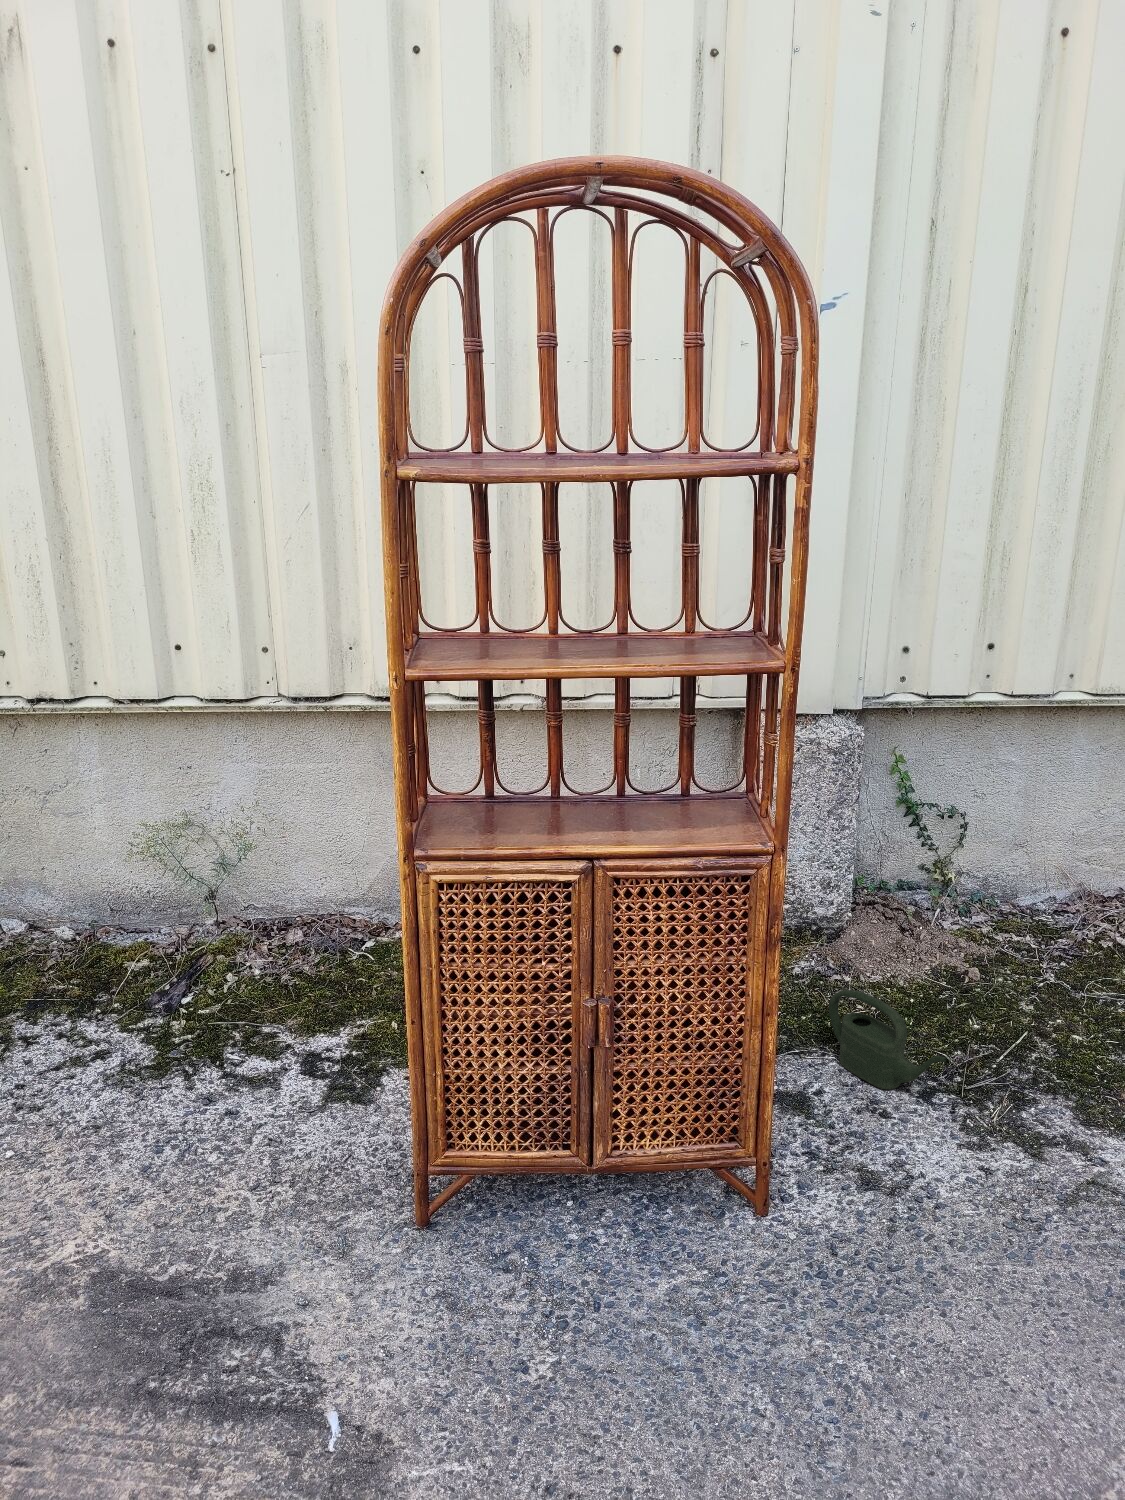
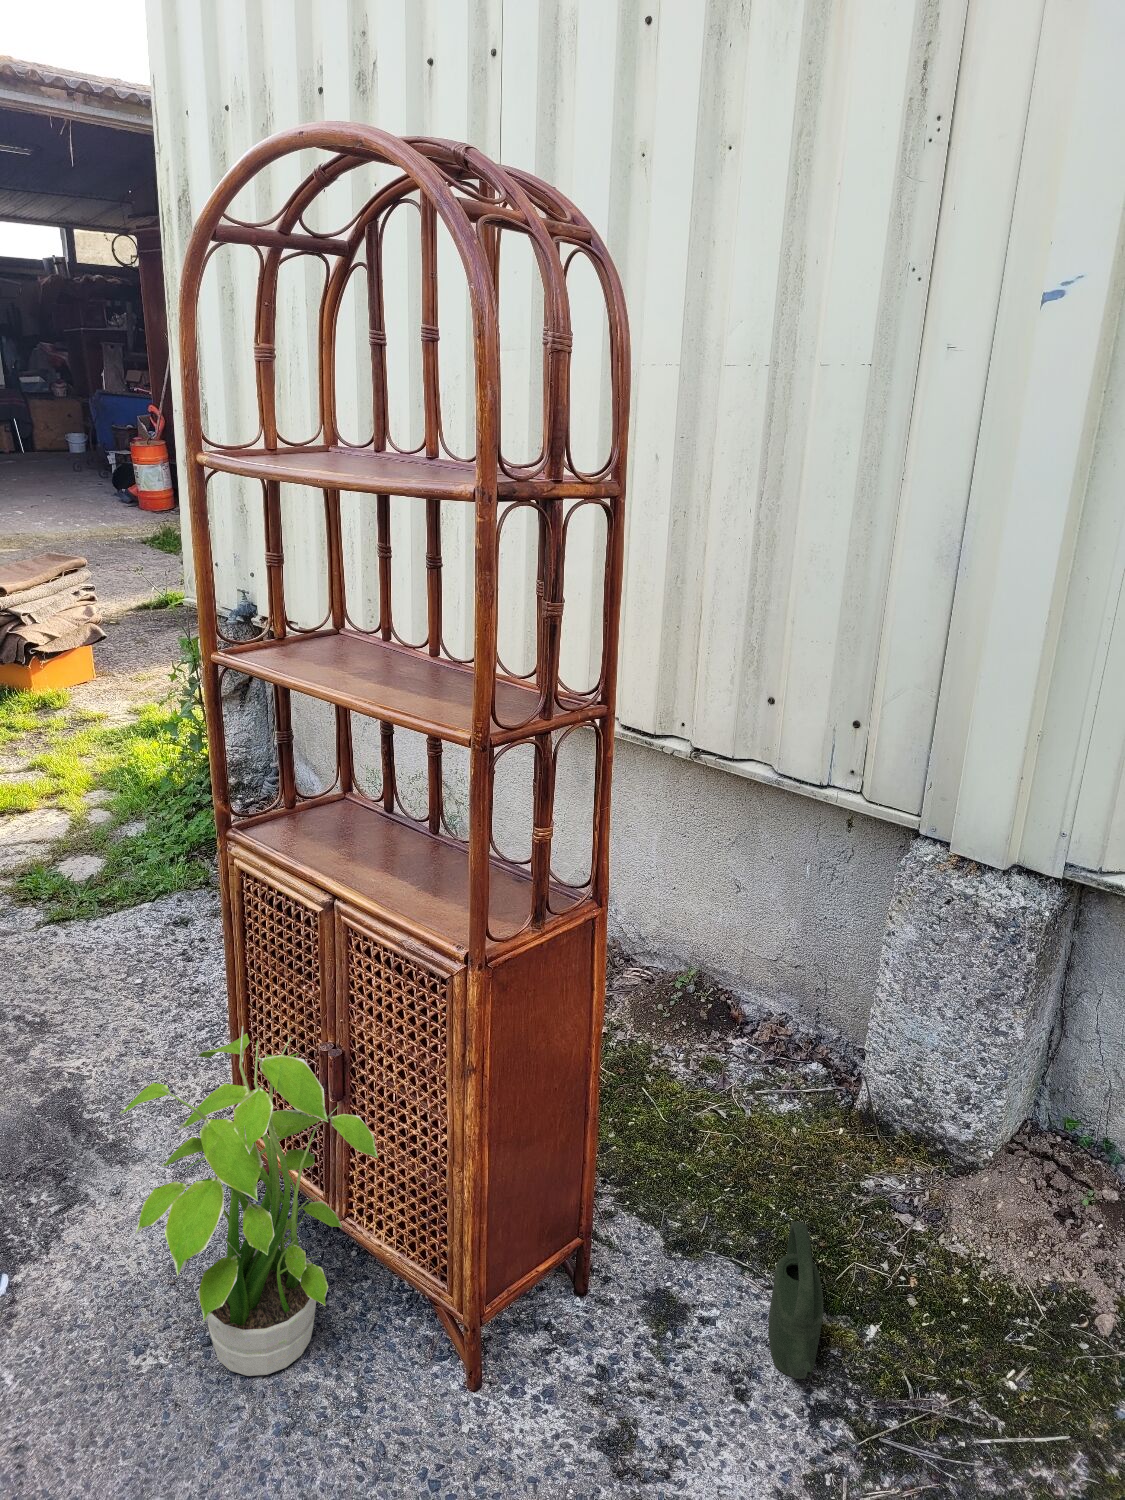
potted plant: none [477,995,681,1324] -> present [119,1026,378,1376]

